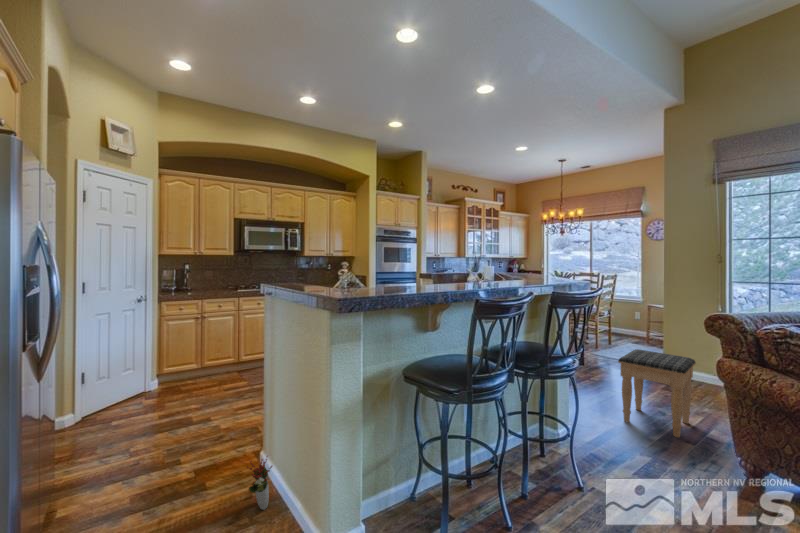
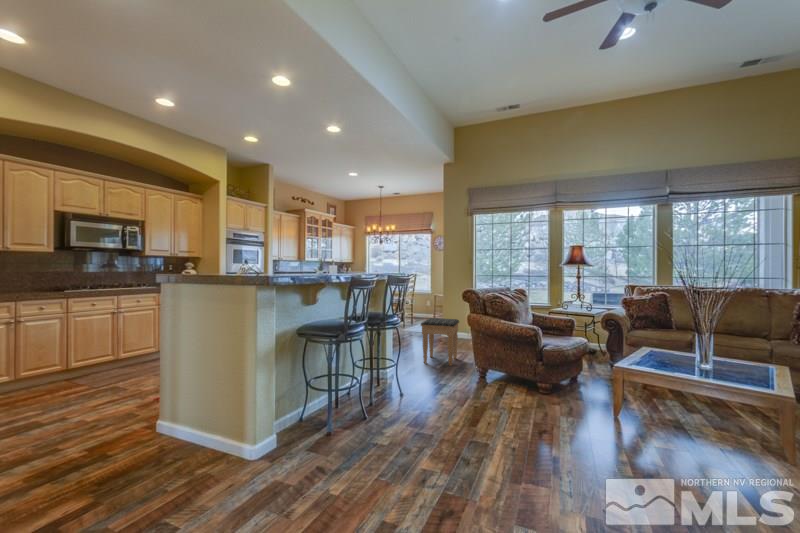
decorative plant: present [247,456,272,510] -> none [165,409,189,452]

